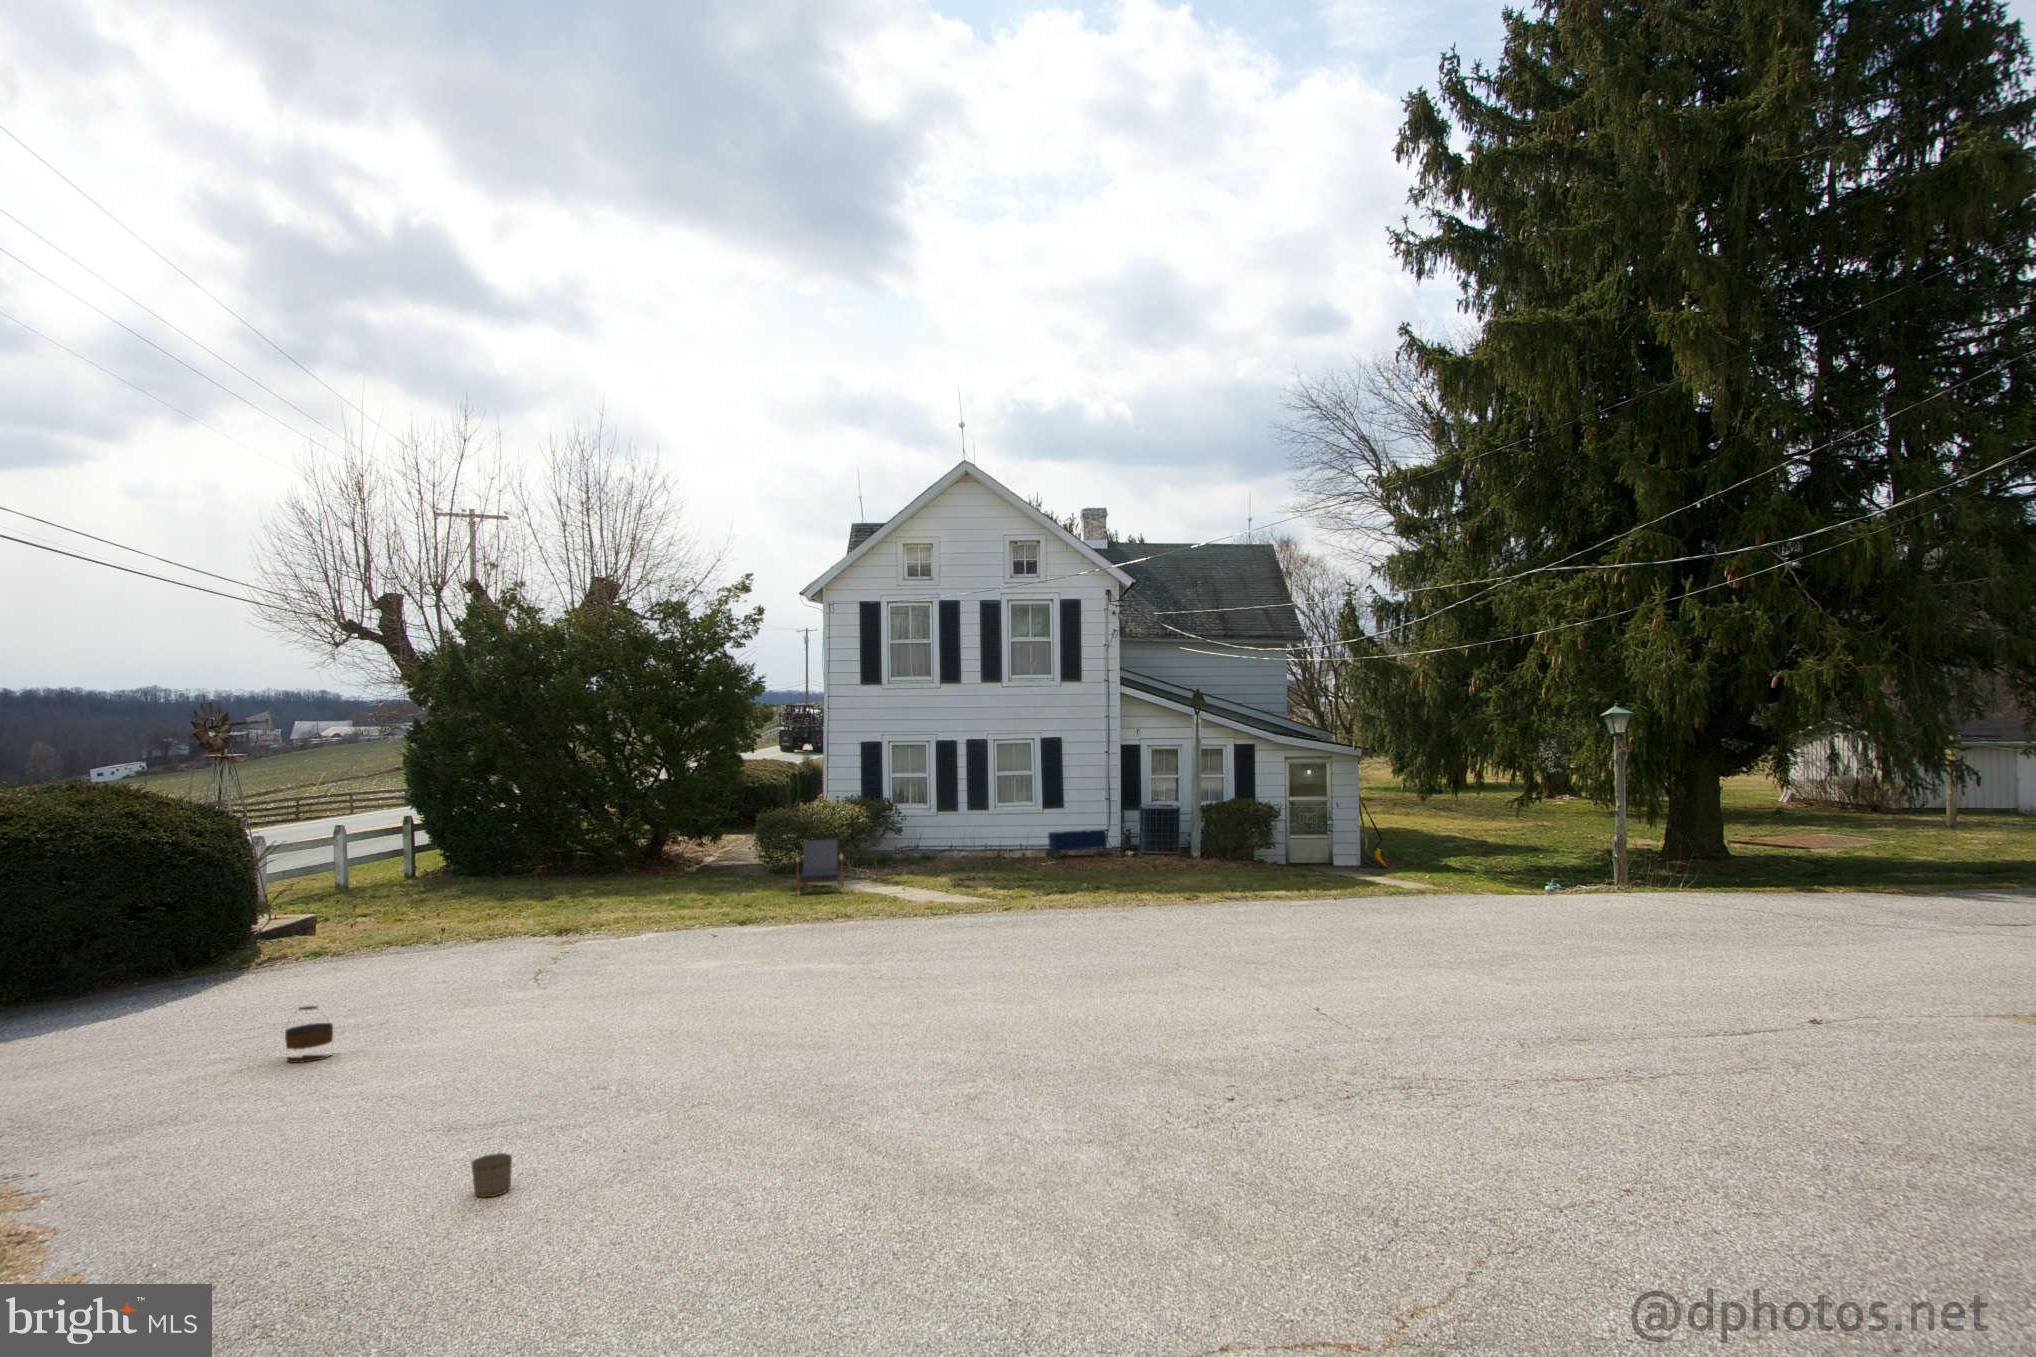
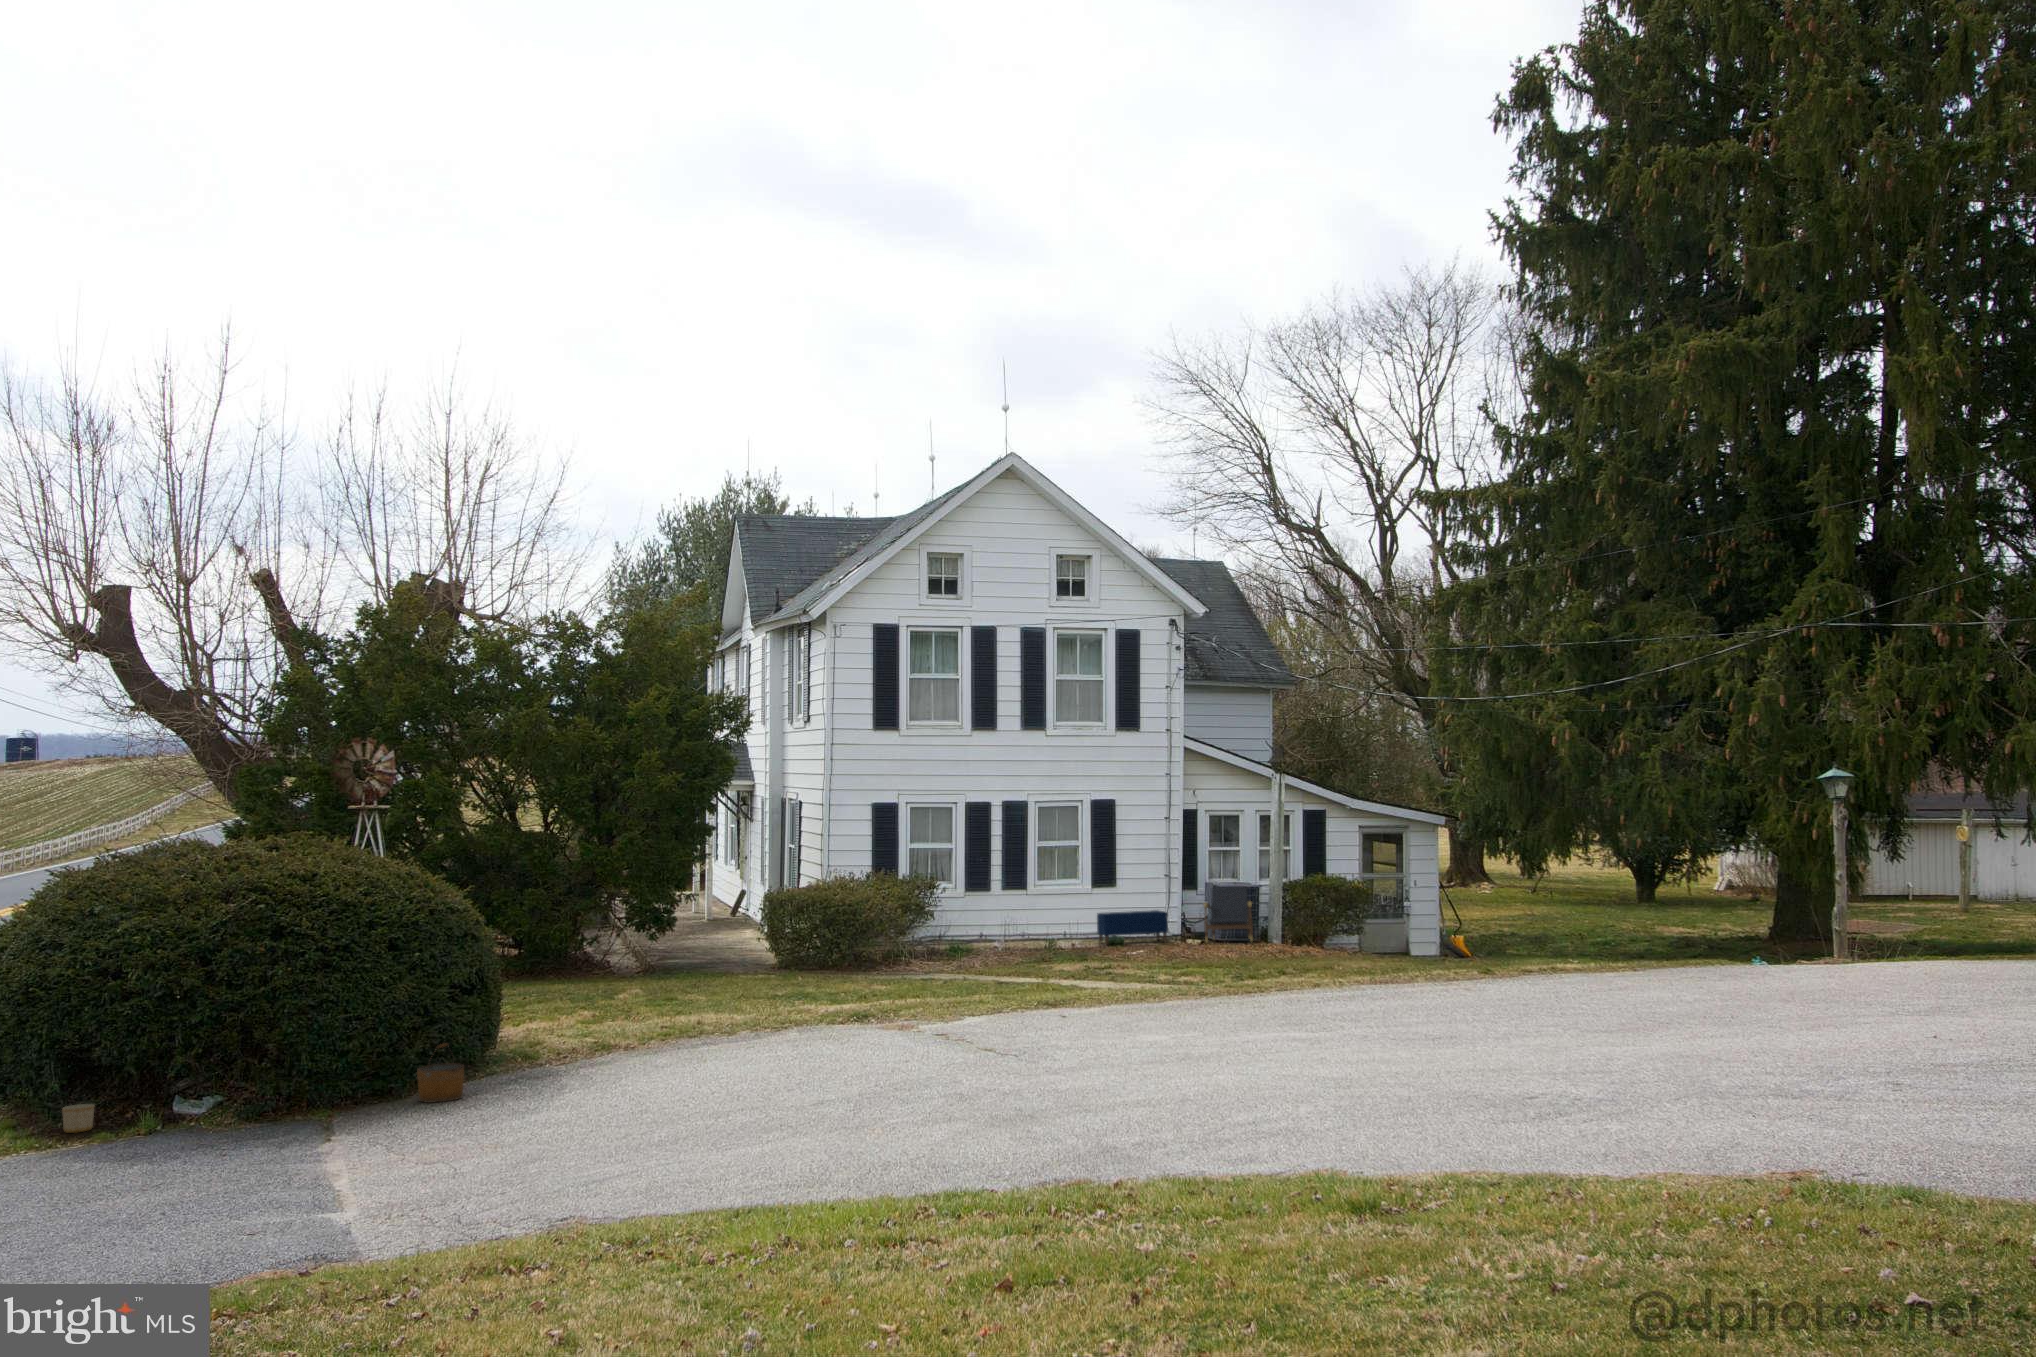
lounge chair: present [796,839,844,895] -> present [1204,886,1253,942]
bucket: present [285,1006,333,1063] -> present [417,1043,464,1103]
planter: present [472,1153,512,1197] -> present [62,1104,94,1133]

